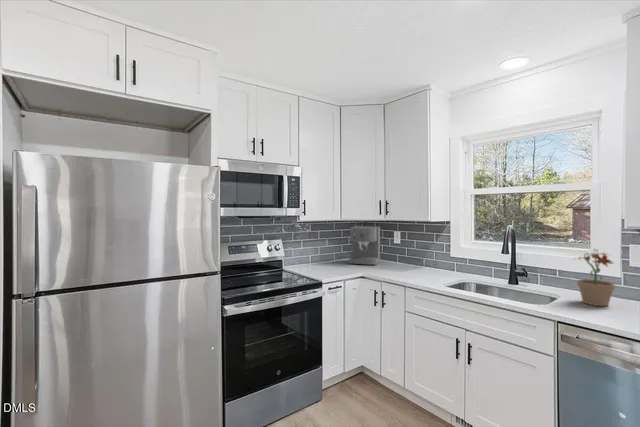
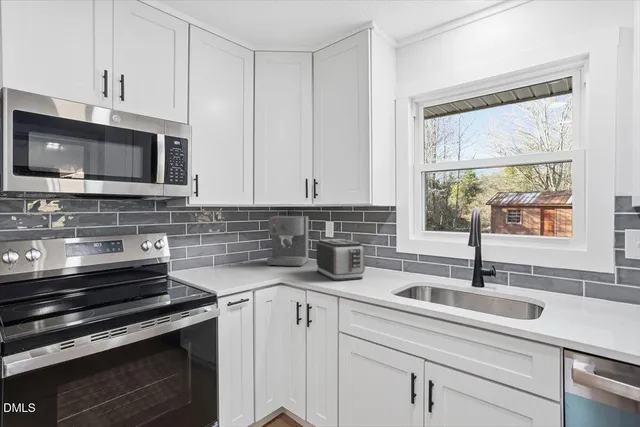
toaster: none [388,245,425,276] -> present [317,239,365,281]
potted plant: present [577,250,615,306] -> none [562,236,619,316]

